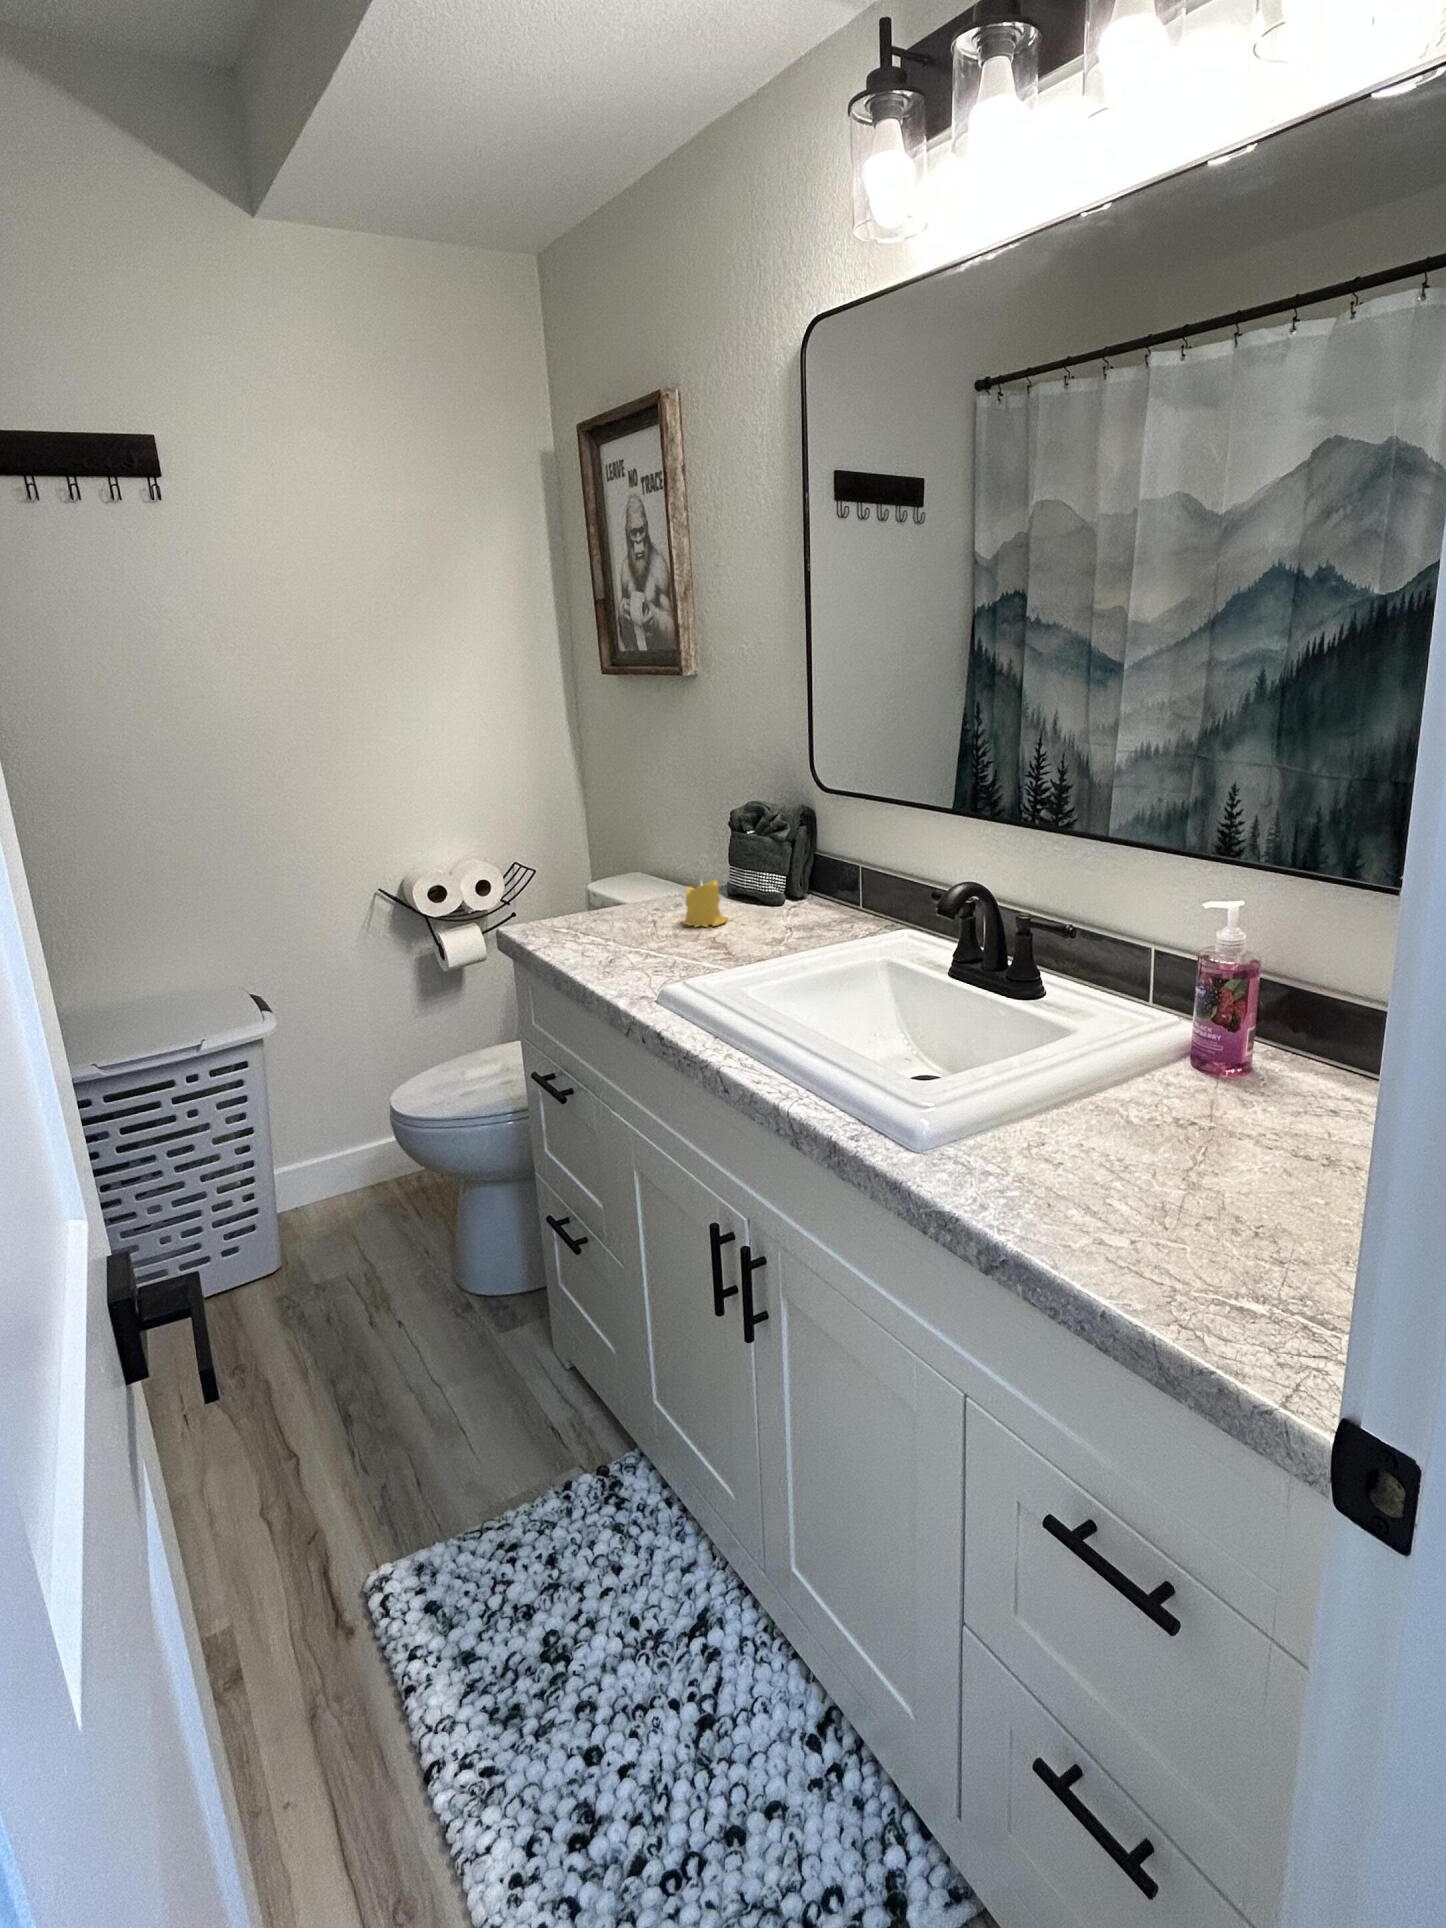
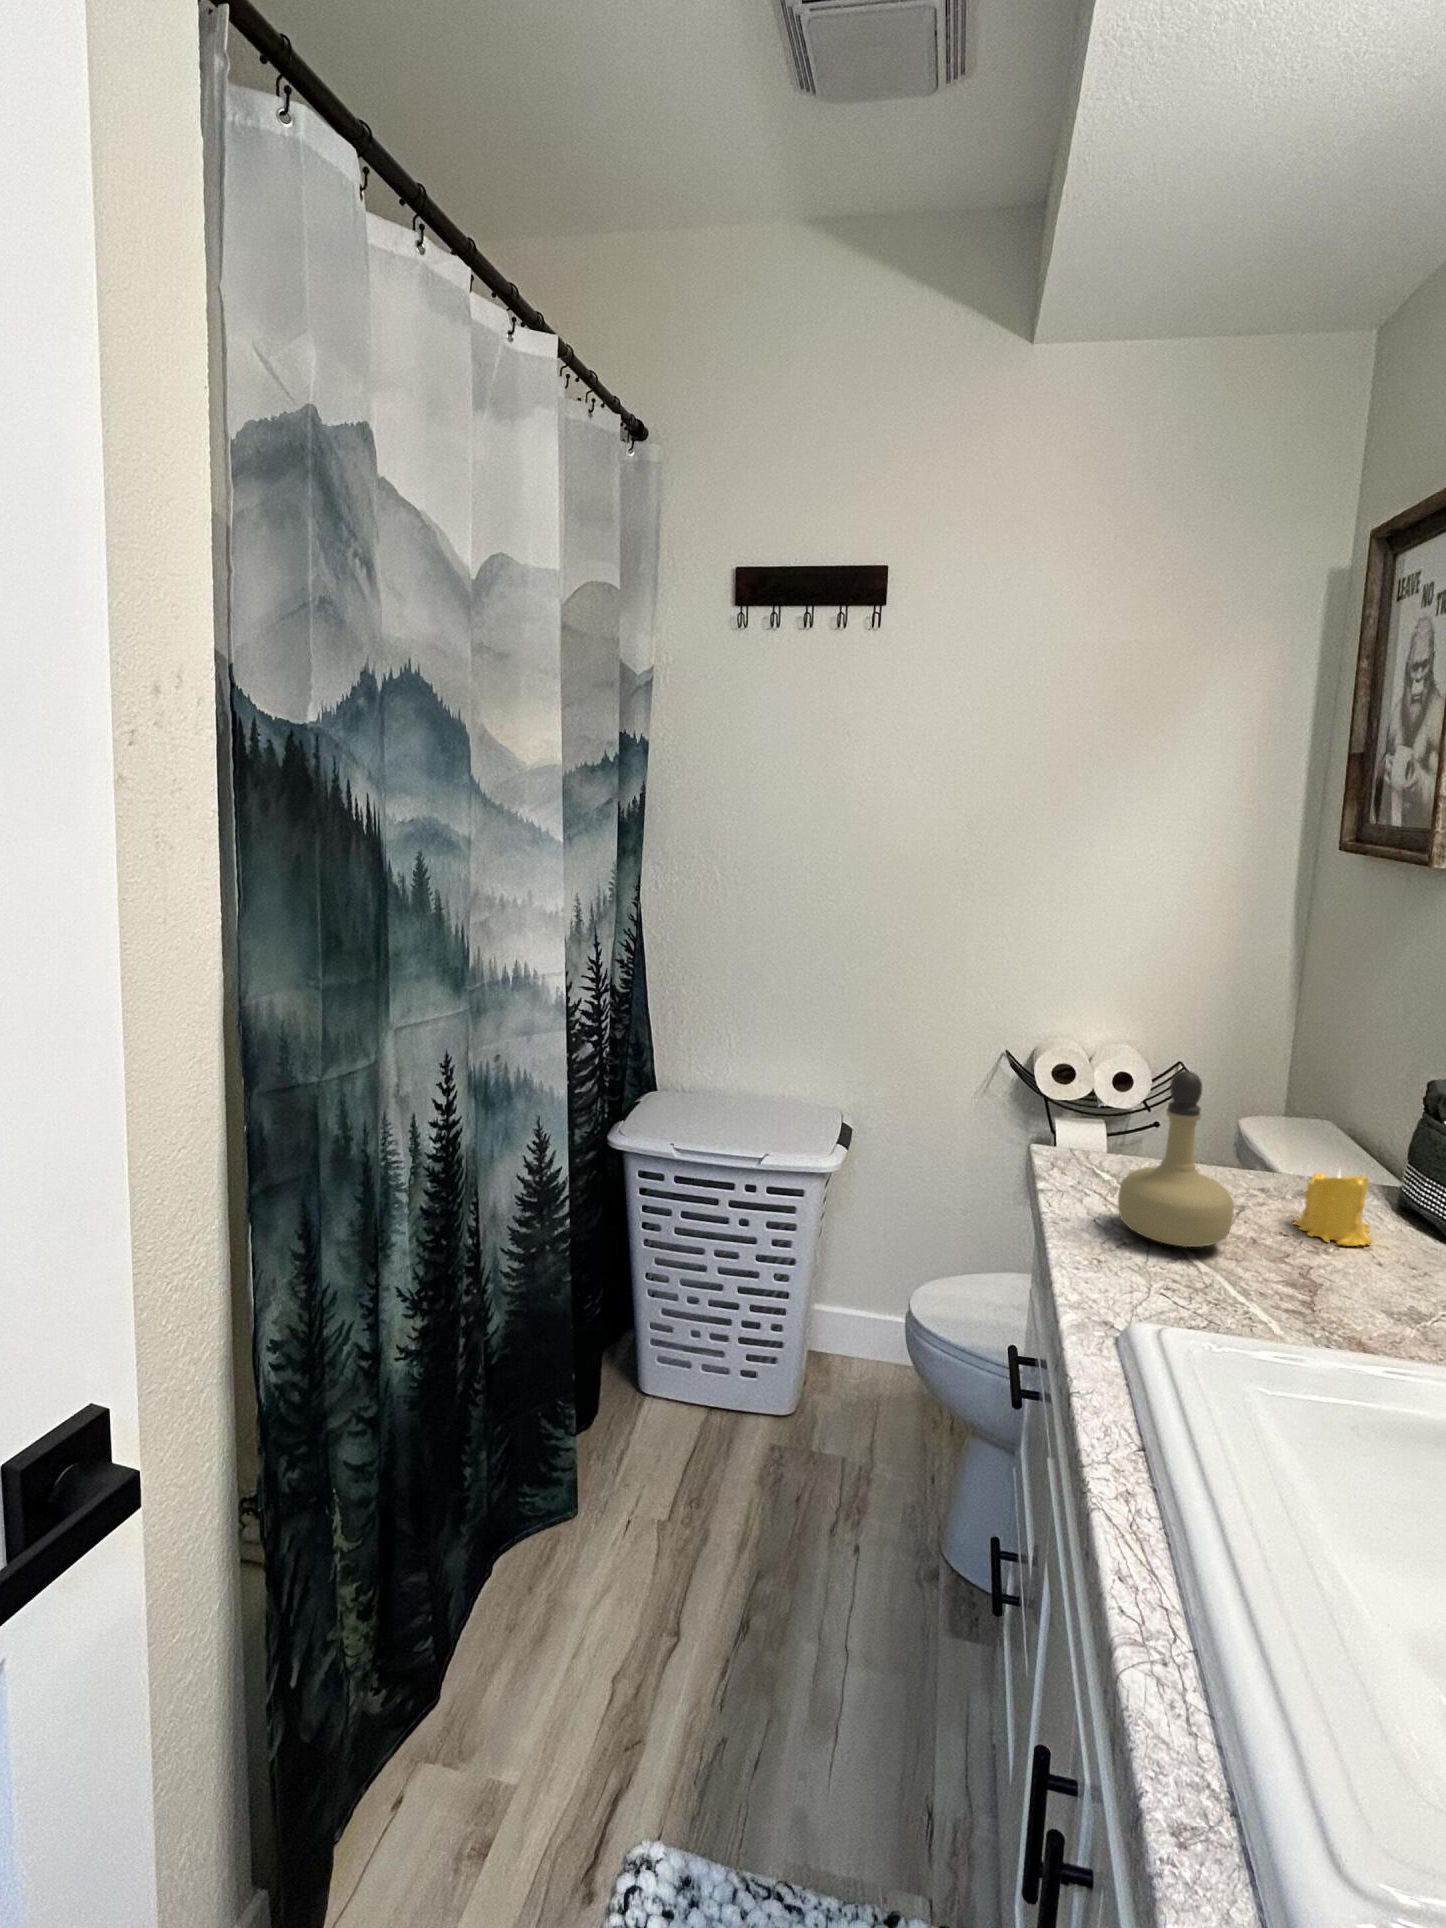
perfume bottle: none [591,833,665,954] -> present [1118,1070,1234,1247]

